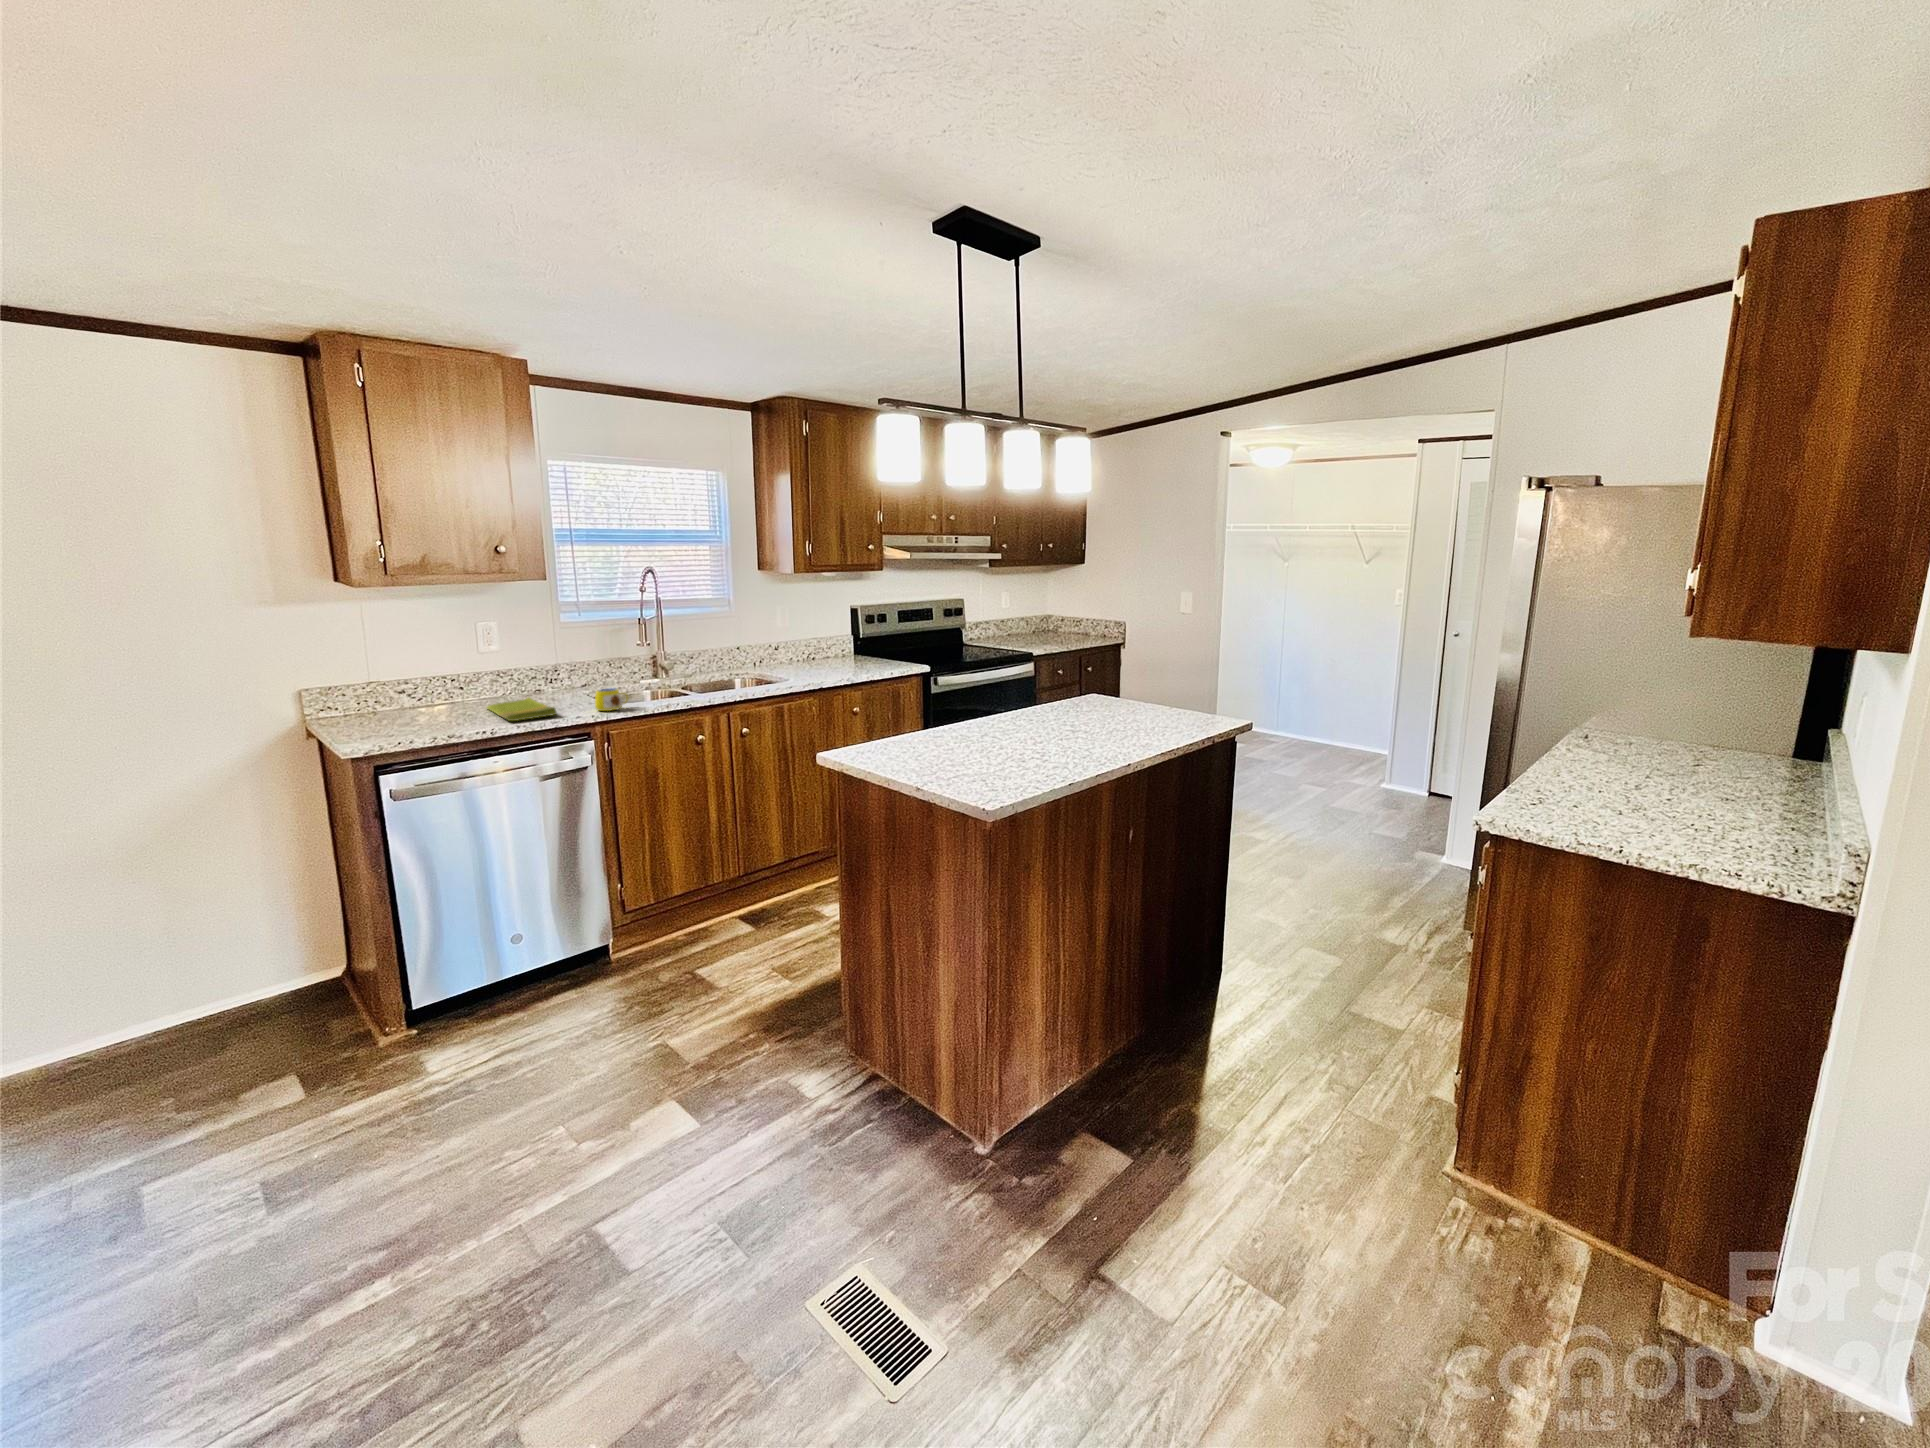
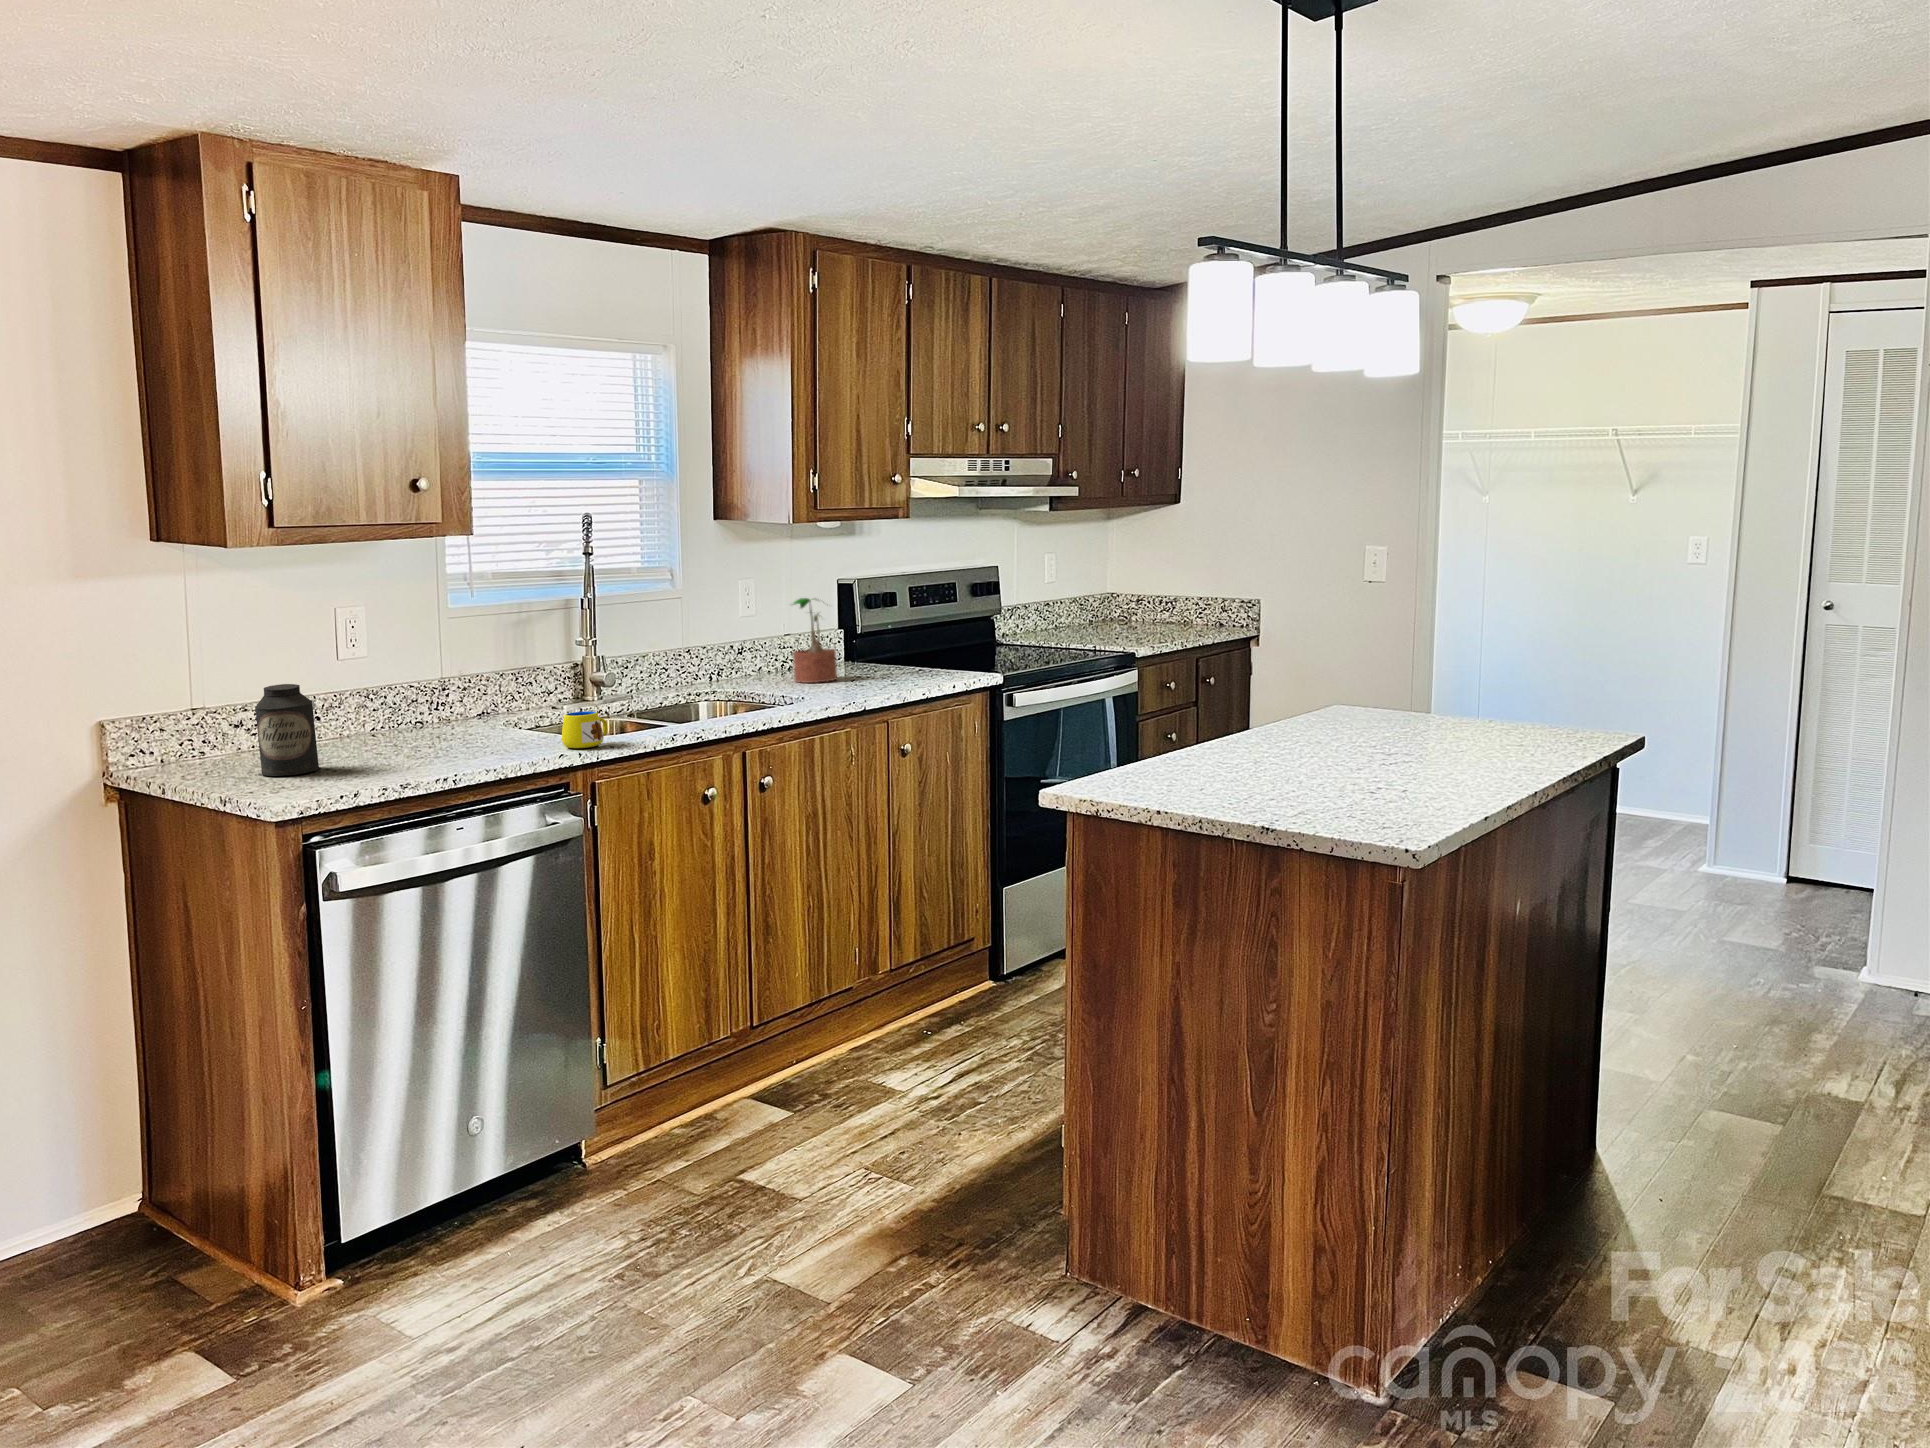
potted plant: none [803,618,834,668] -> present [793,598,837,683]
canister: none [384,670,431,726] -> present [255,684,319,776]
dish towel: present [487,697,557,721] -> none [374,730,517,765]

